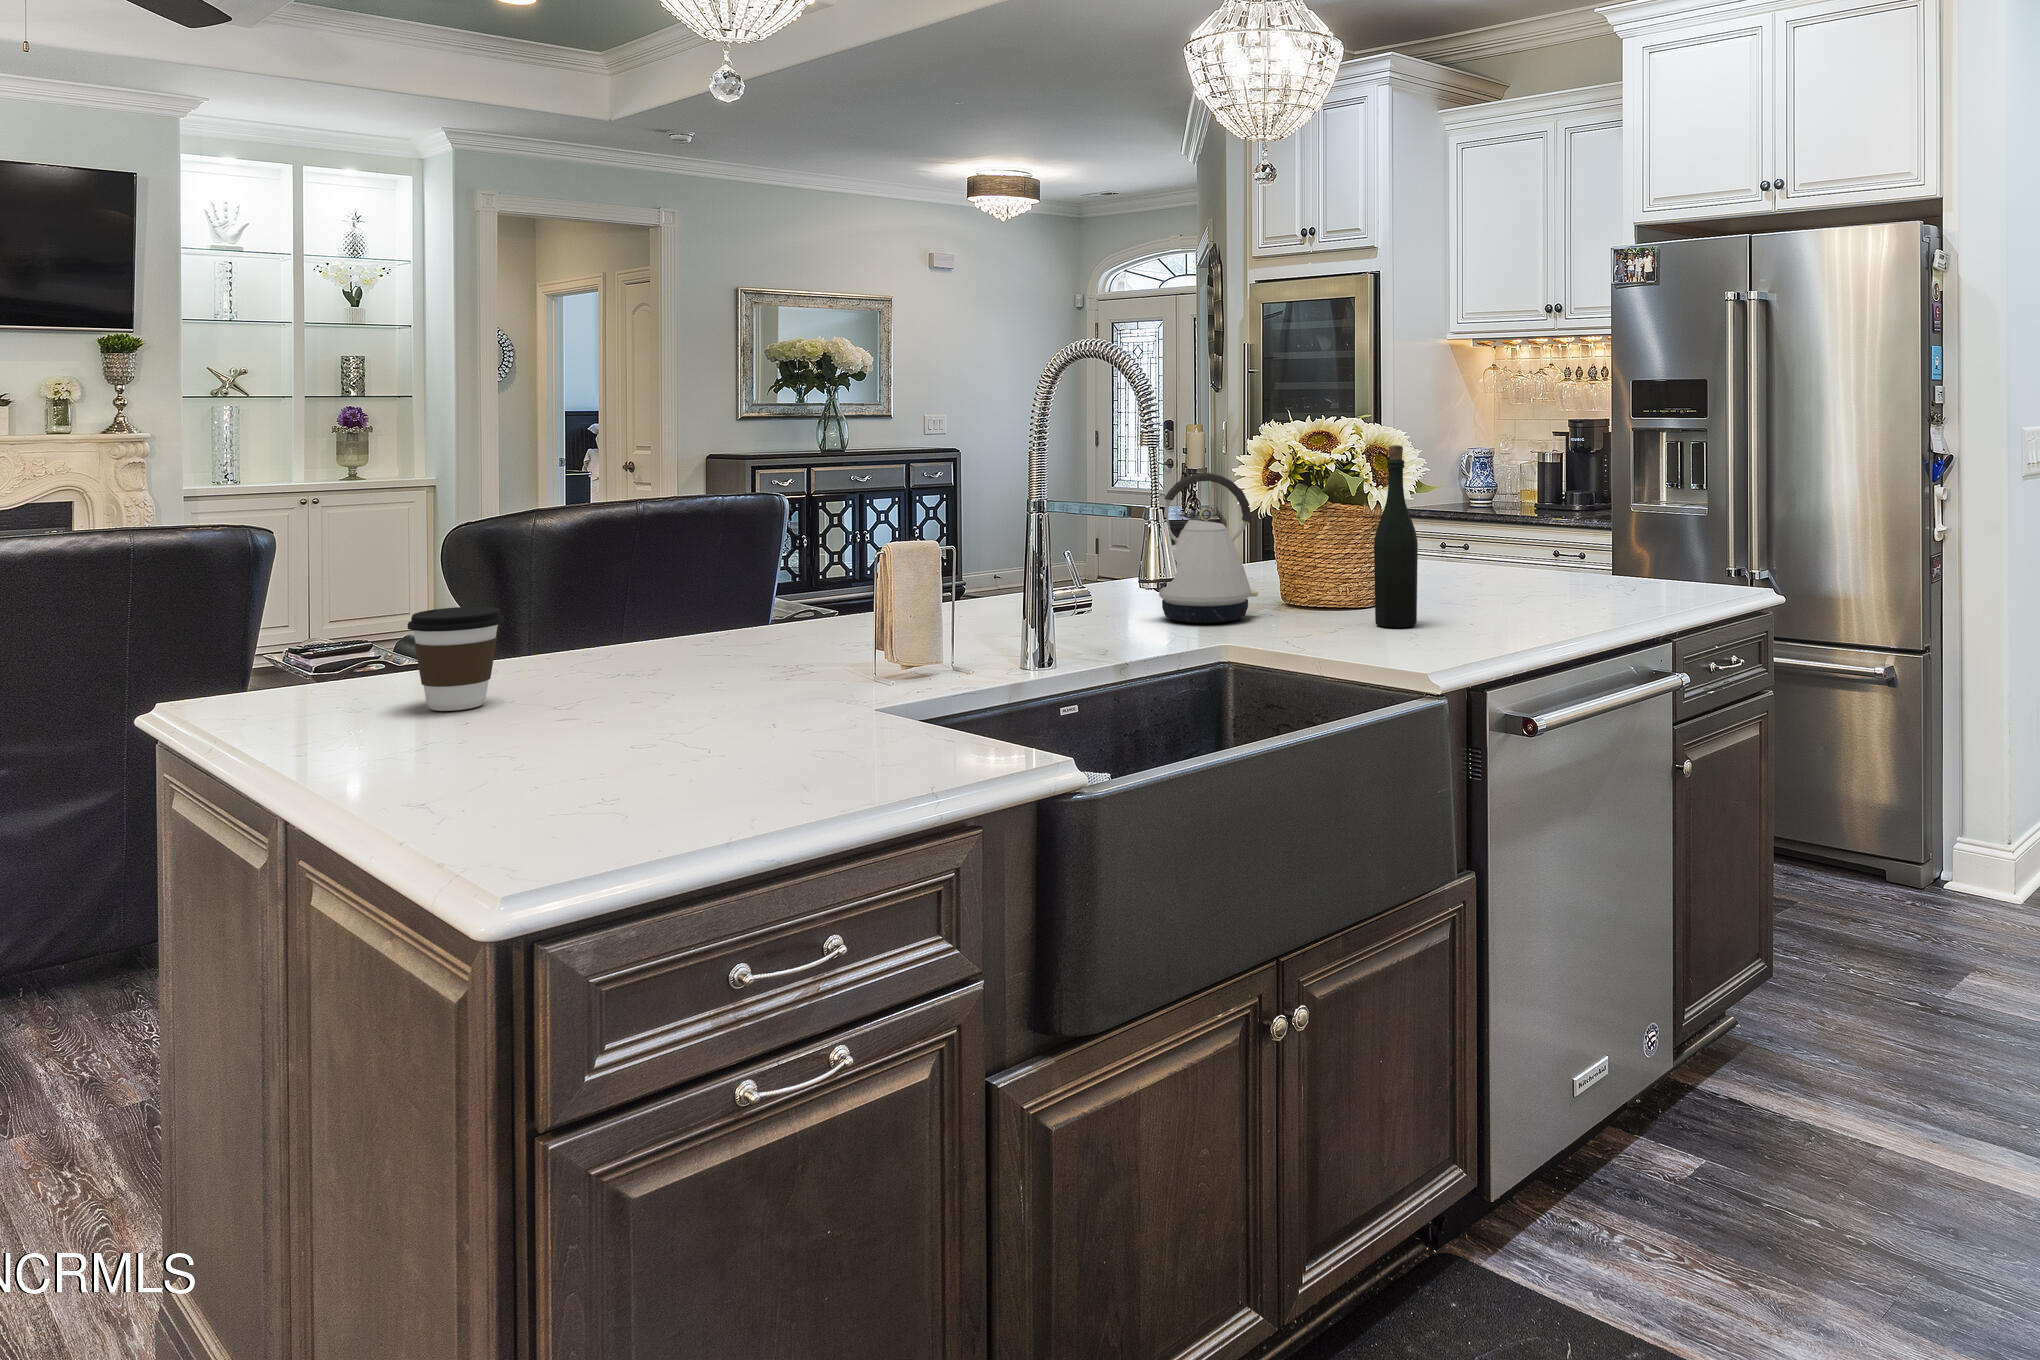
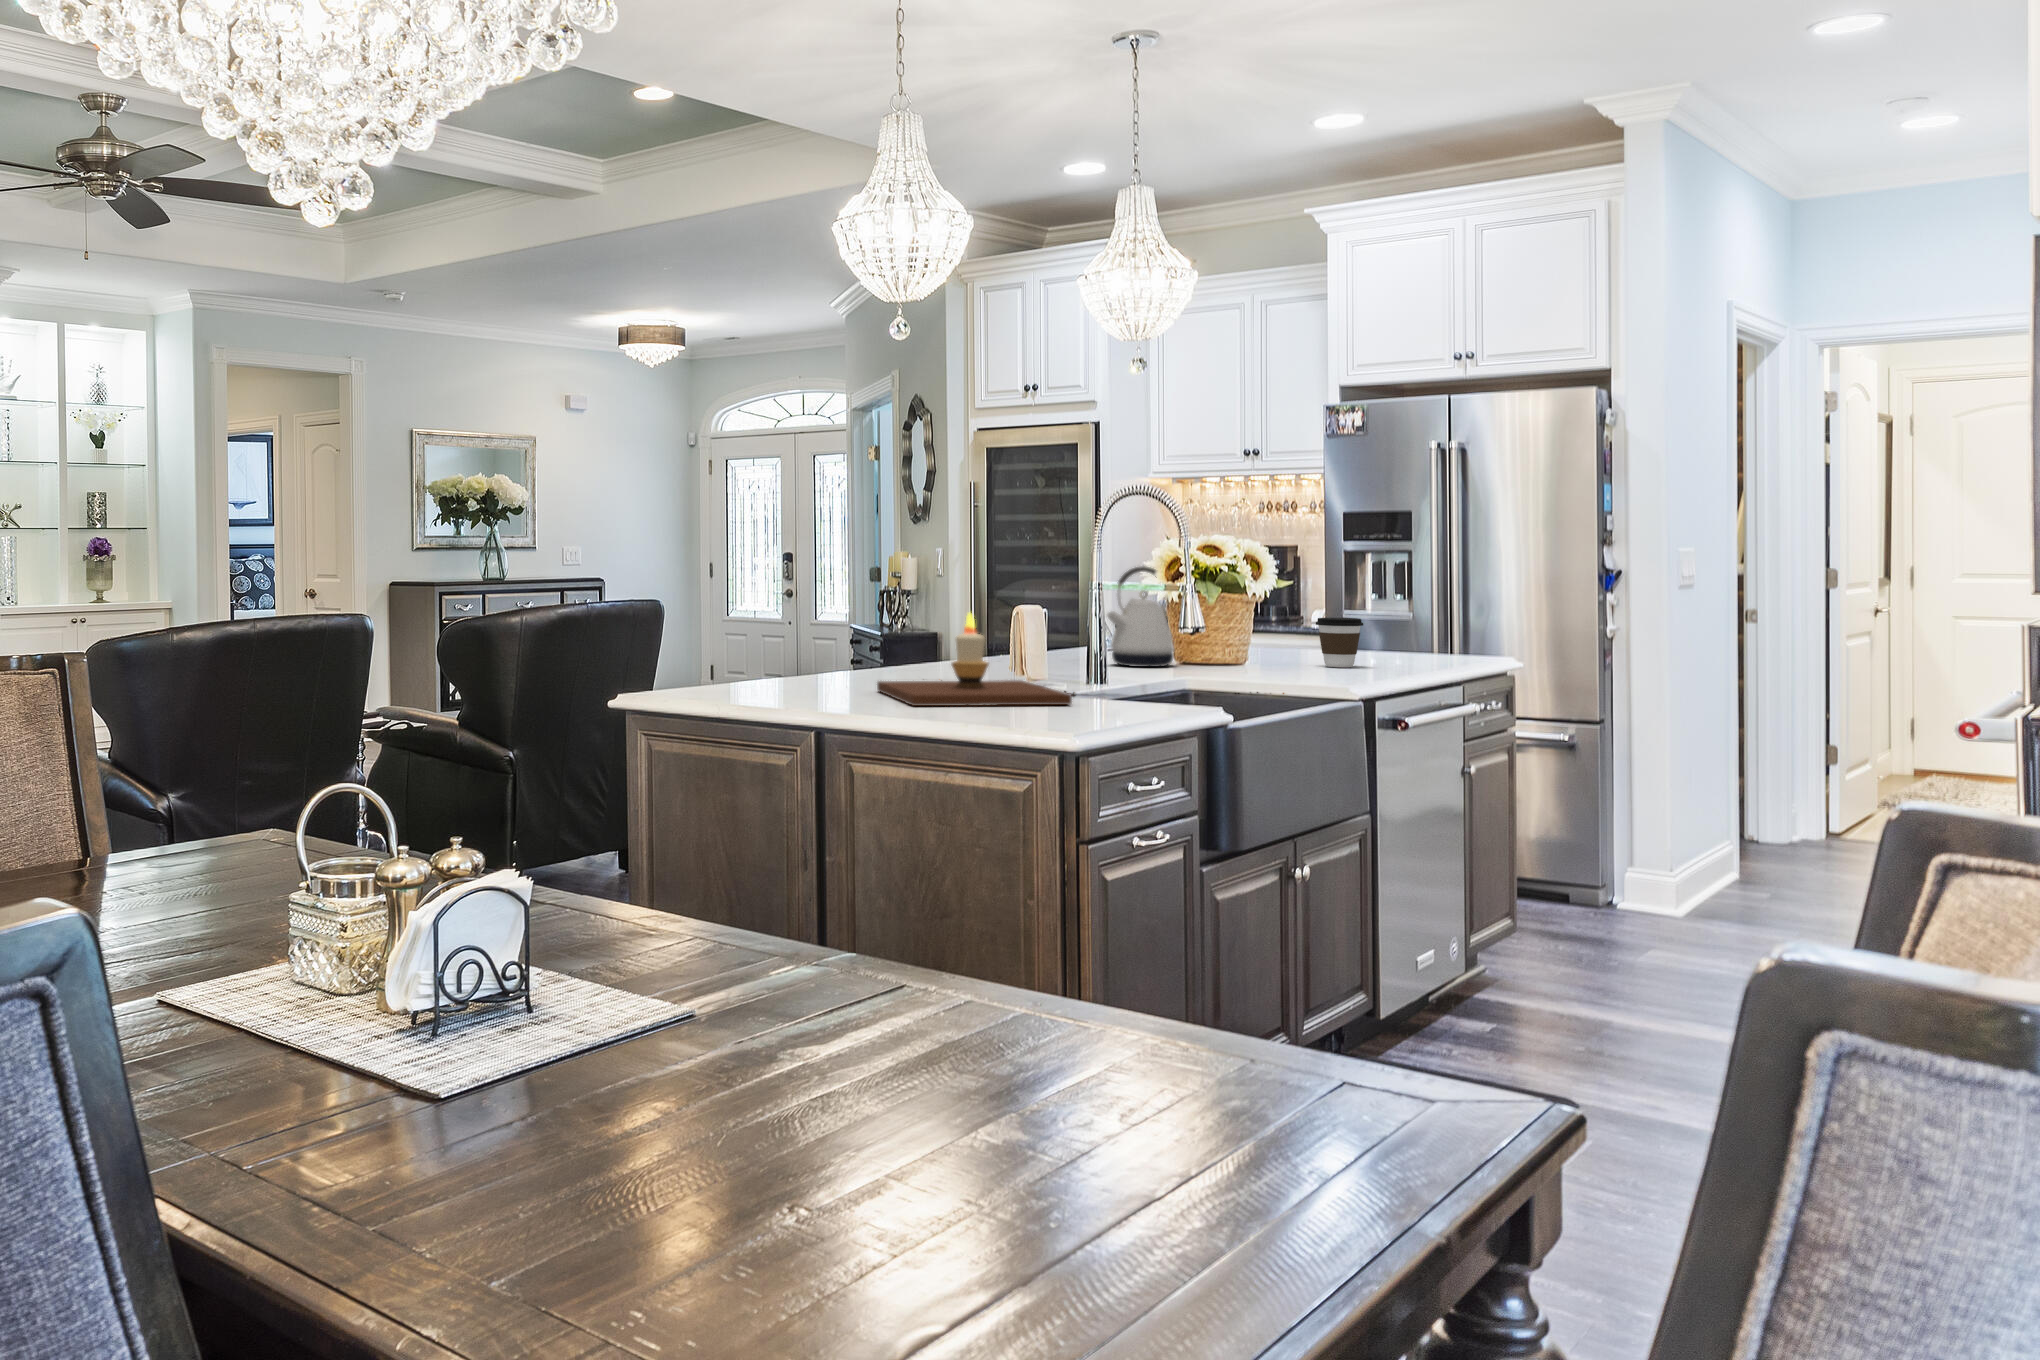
bottle: present [1374,445,1418,628] -> none [1267,547,1298,669]
candle: none [535,575,878,760] -> present [877,613,1072,706]
coffee cup: present [408,607,503,711] -> present [1316,618,1363,667]

